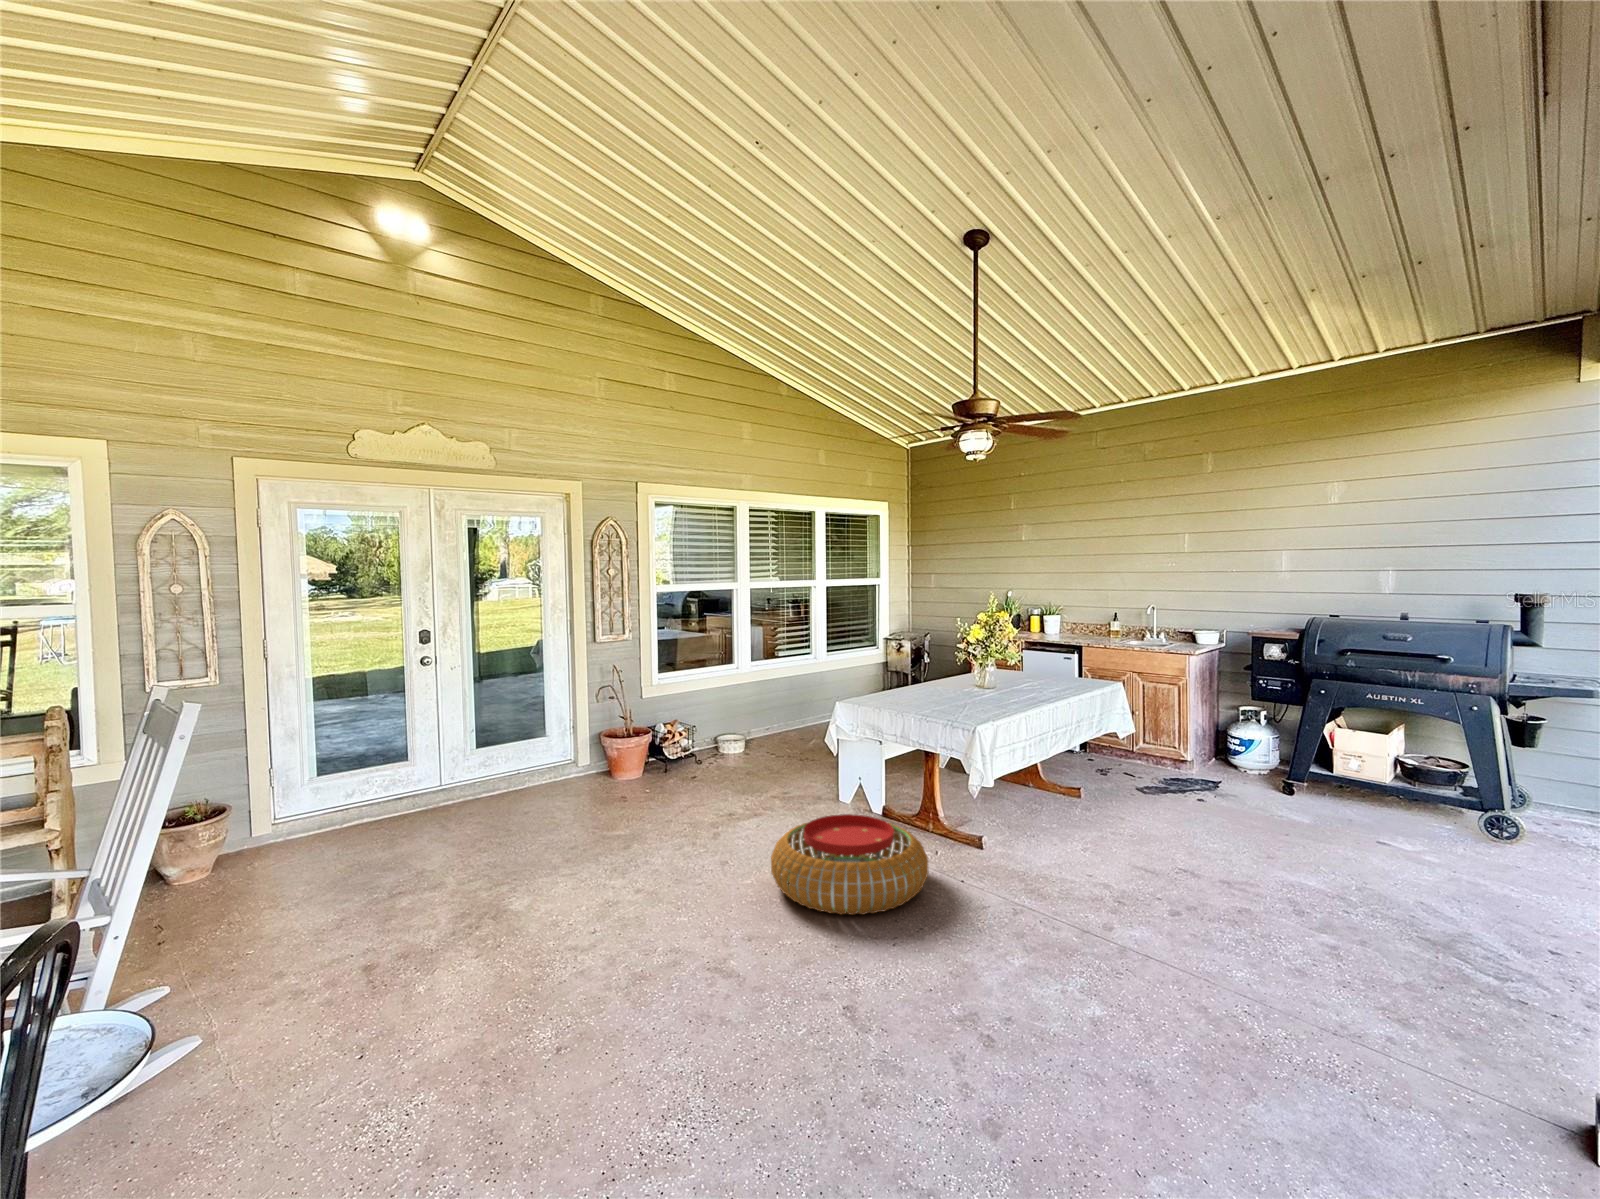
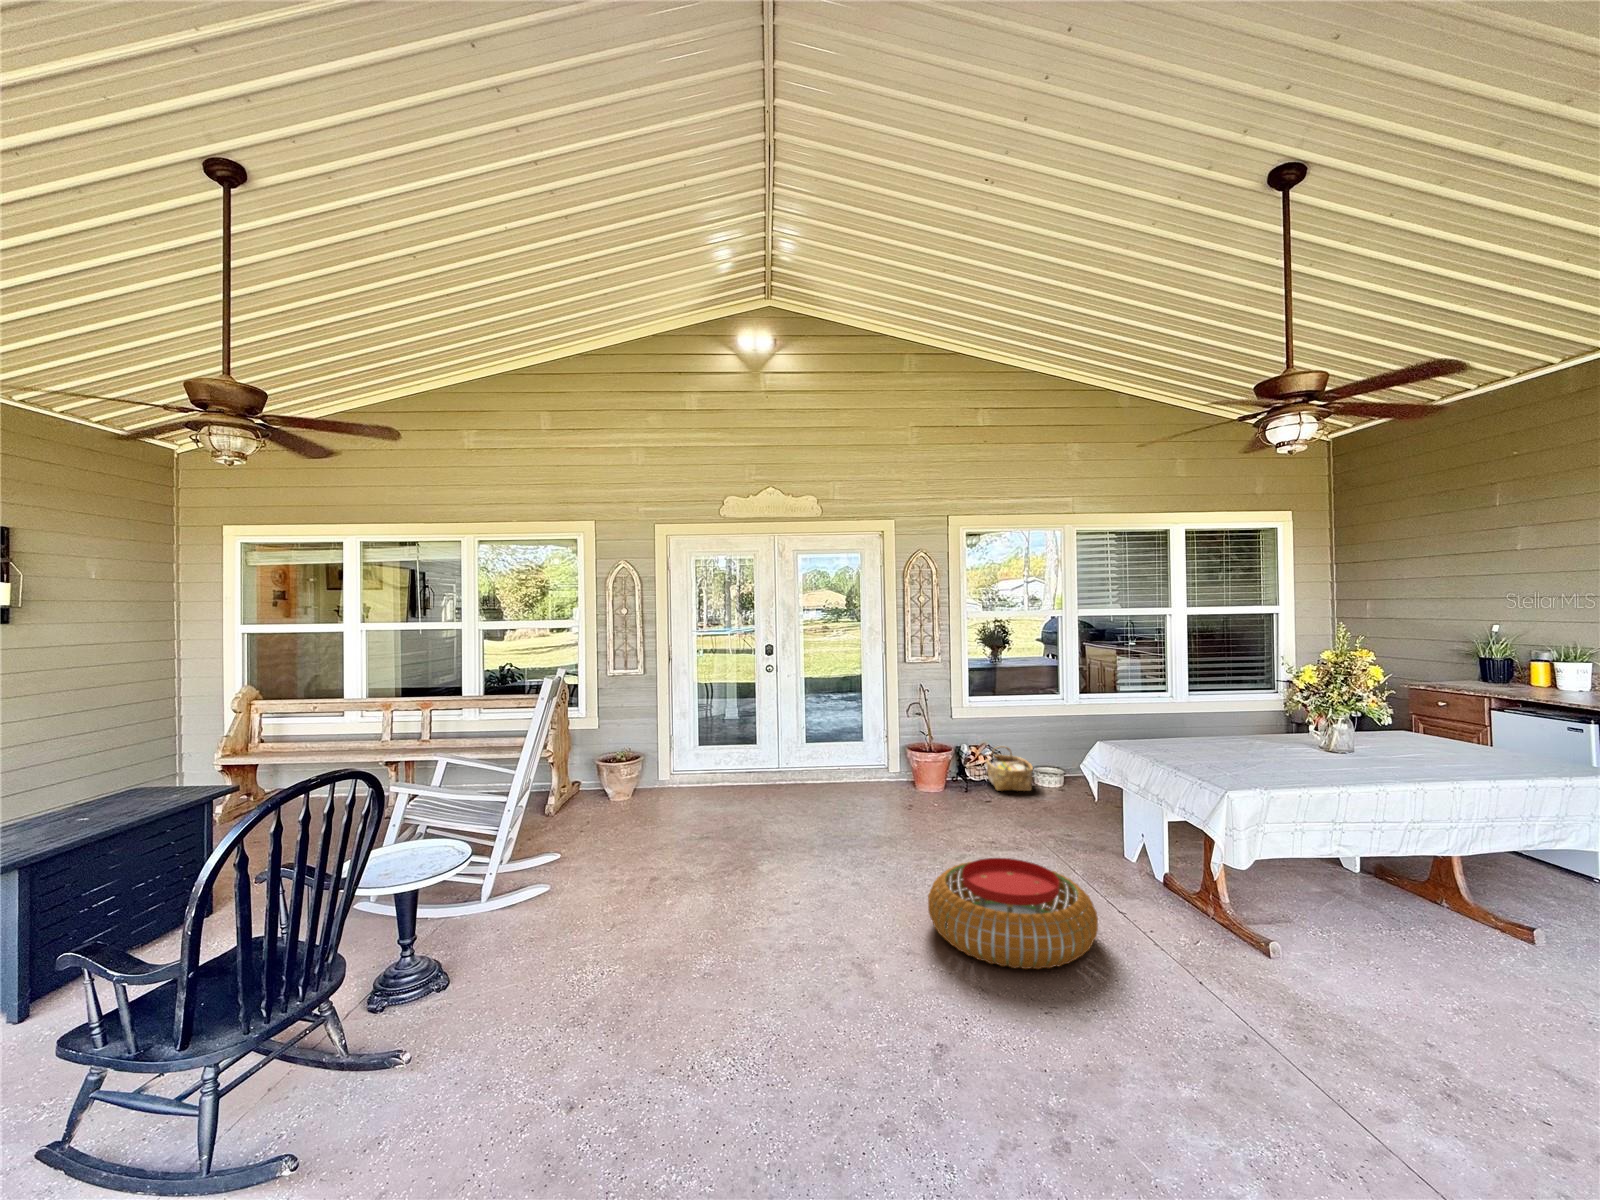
woven basket: none [677,722,728,767] -> present [986,746,1033,791]

